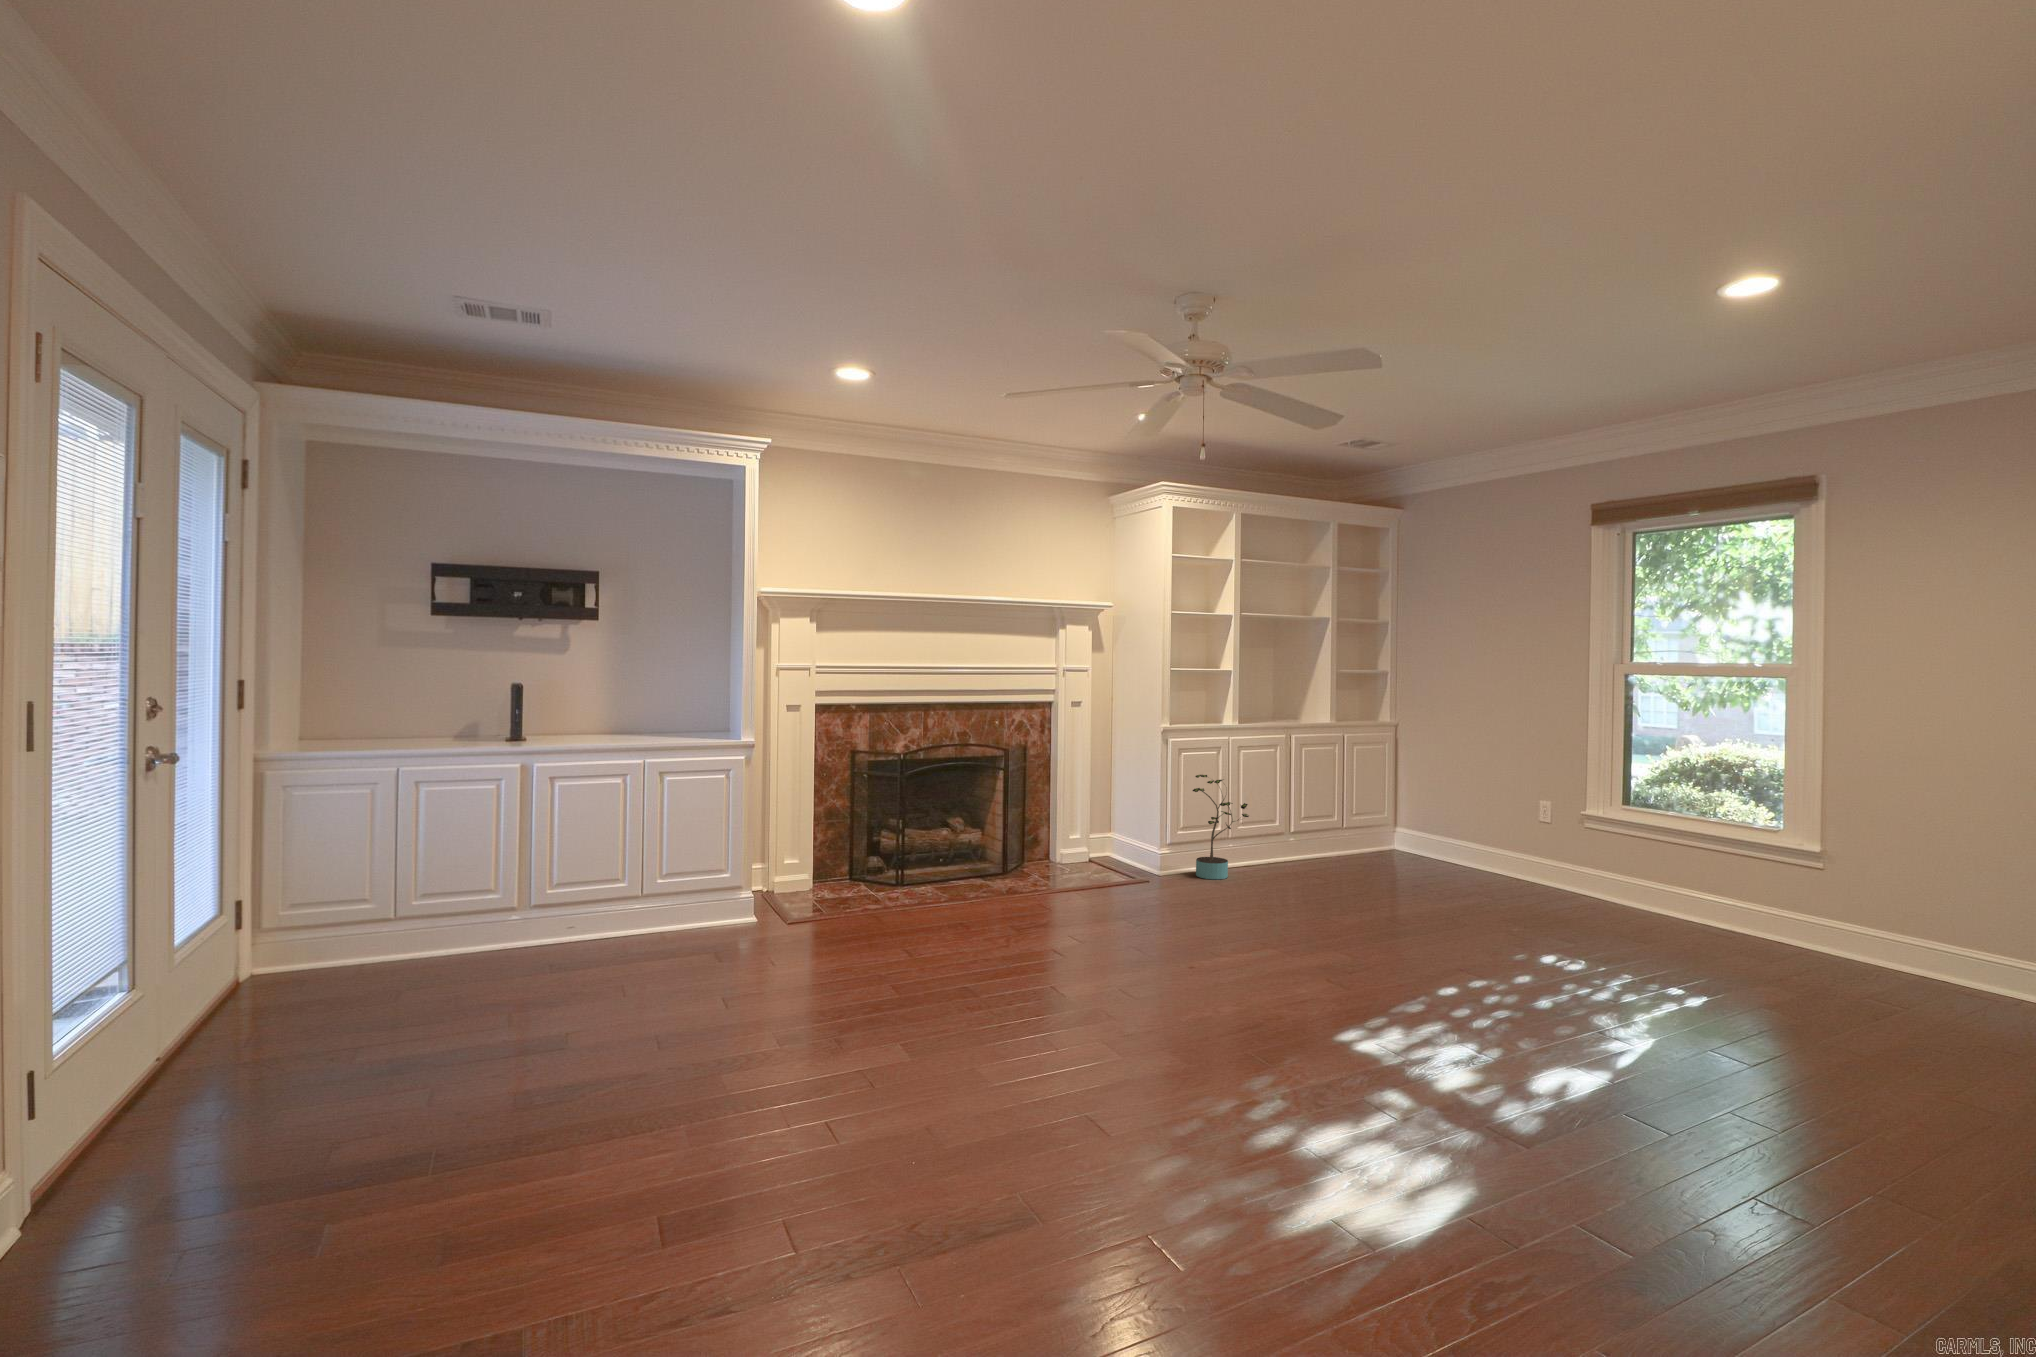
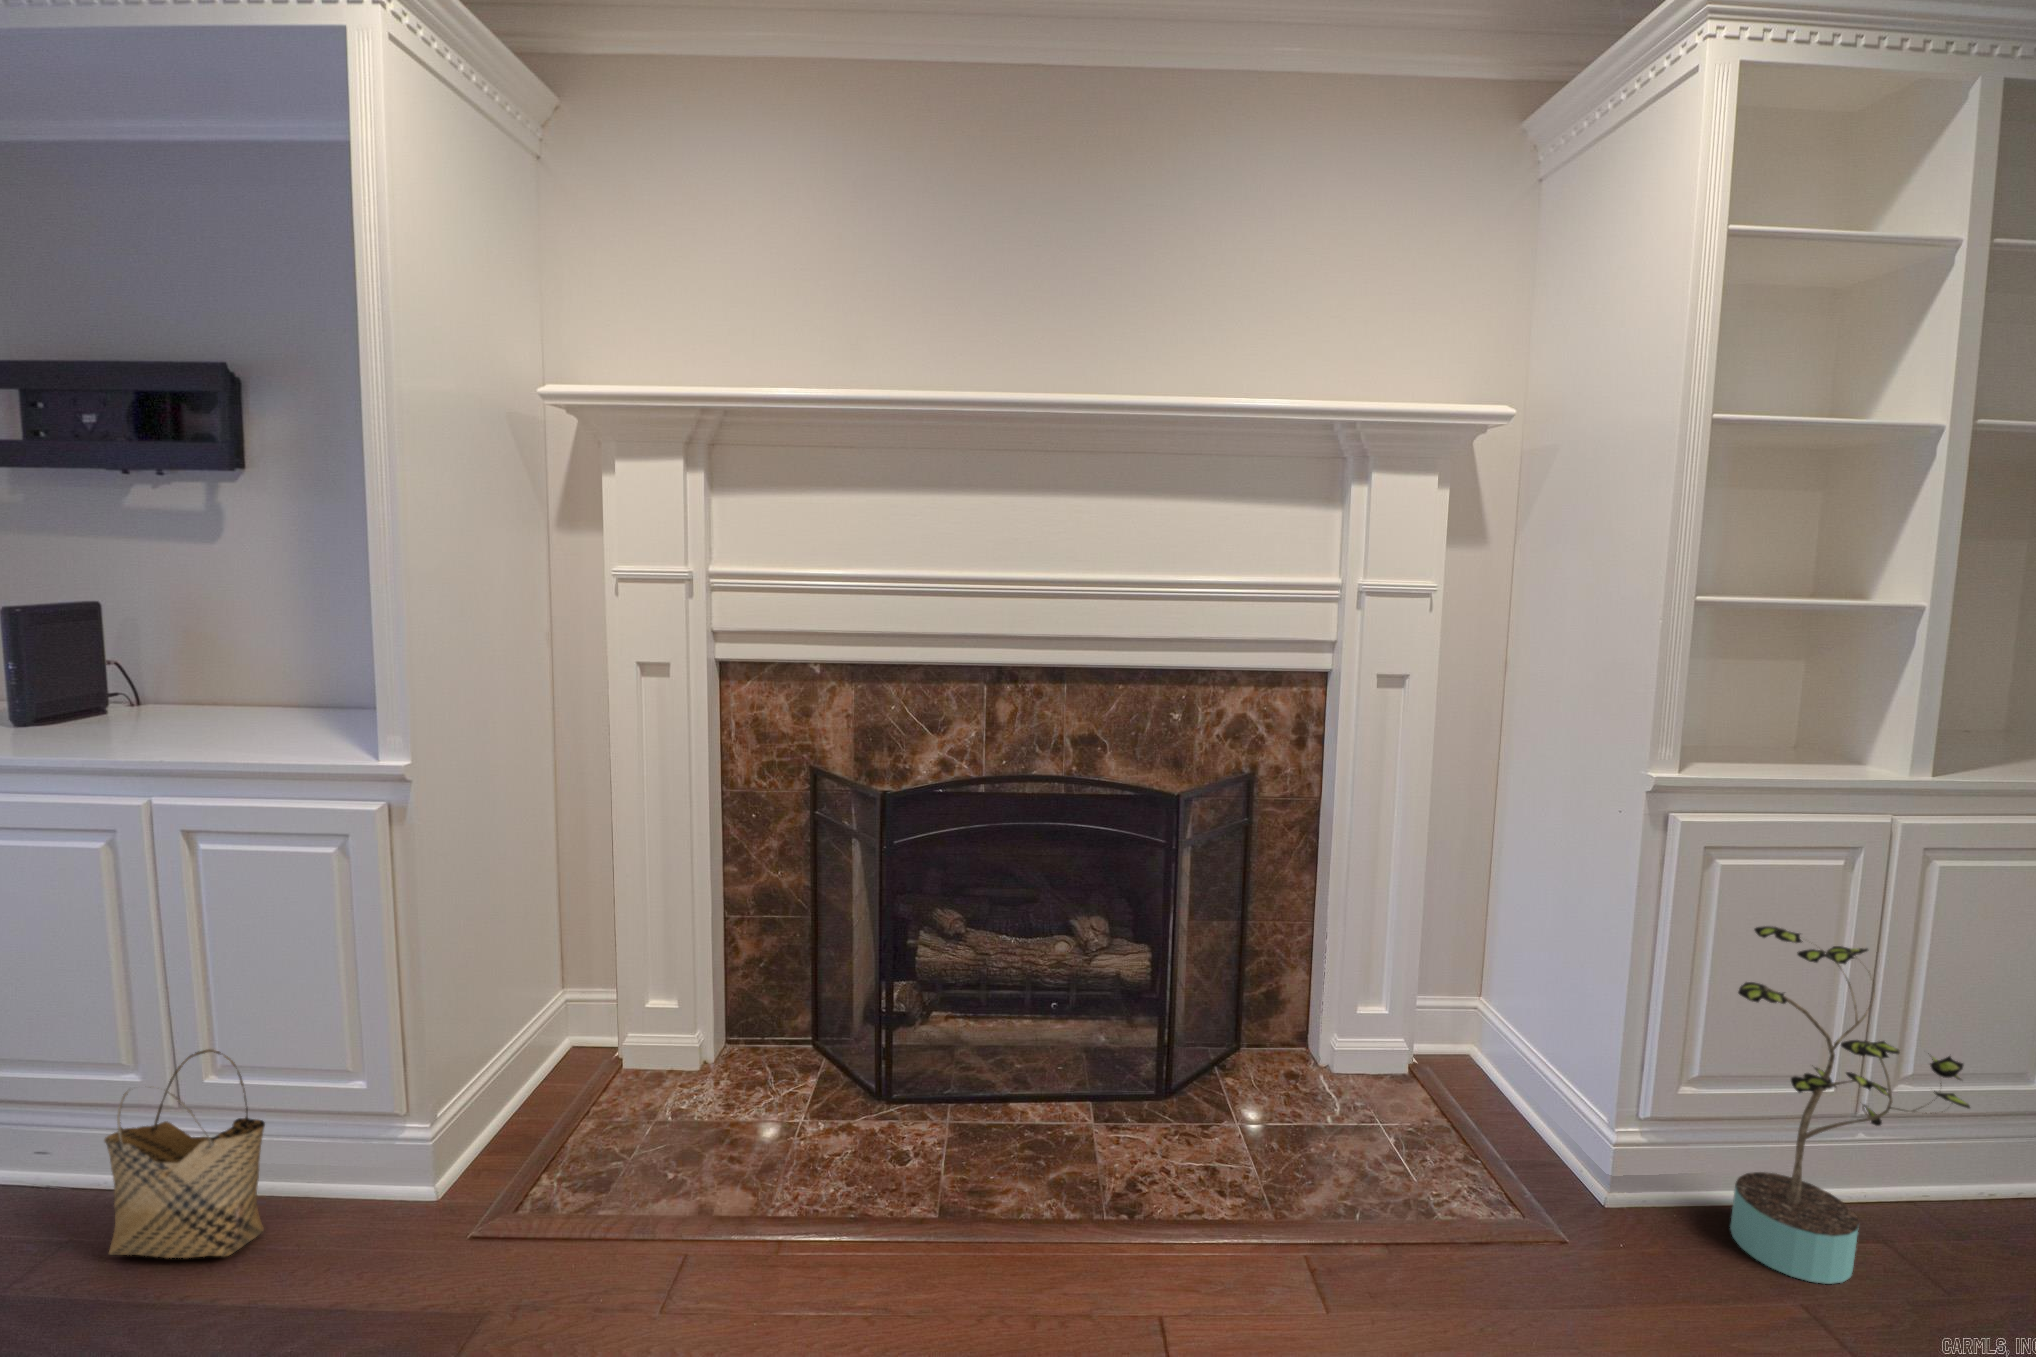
woven basket: none [660,858,718,937] -> present [104,1049,265,1258]

